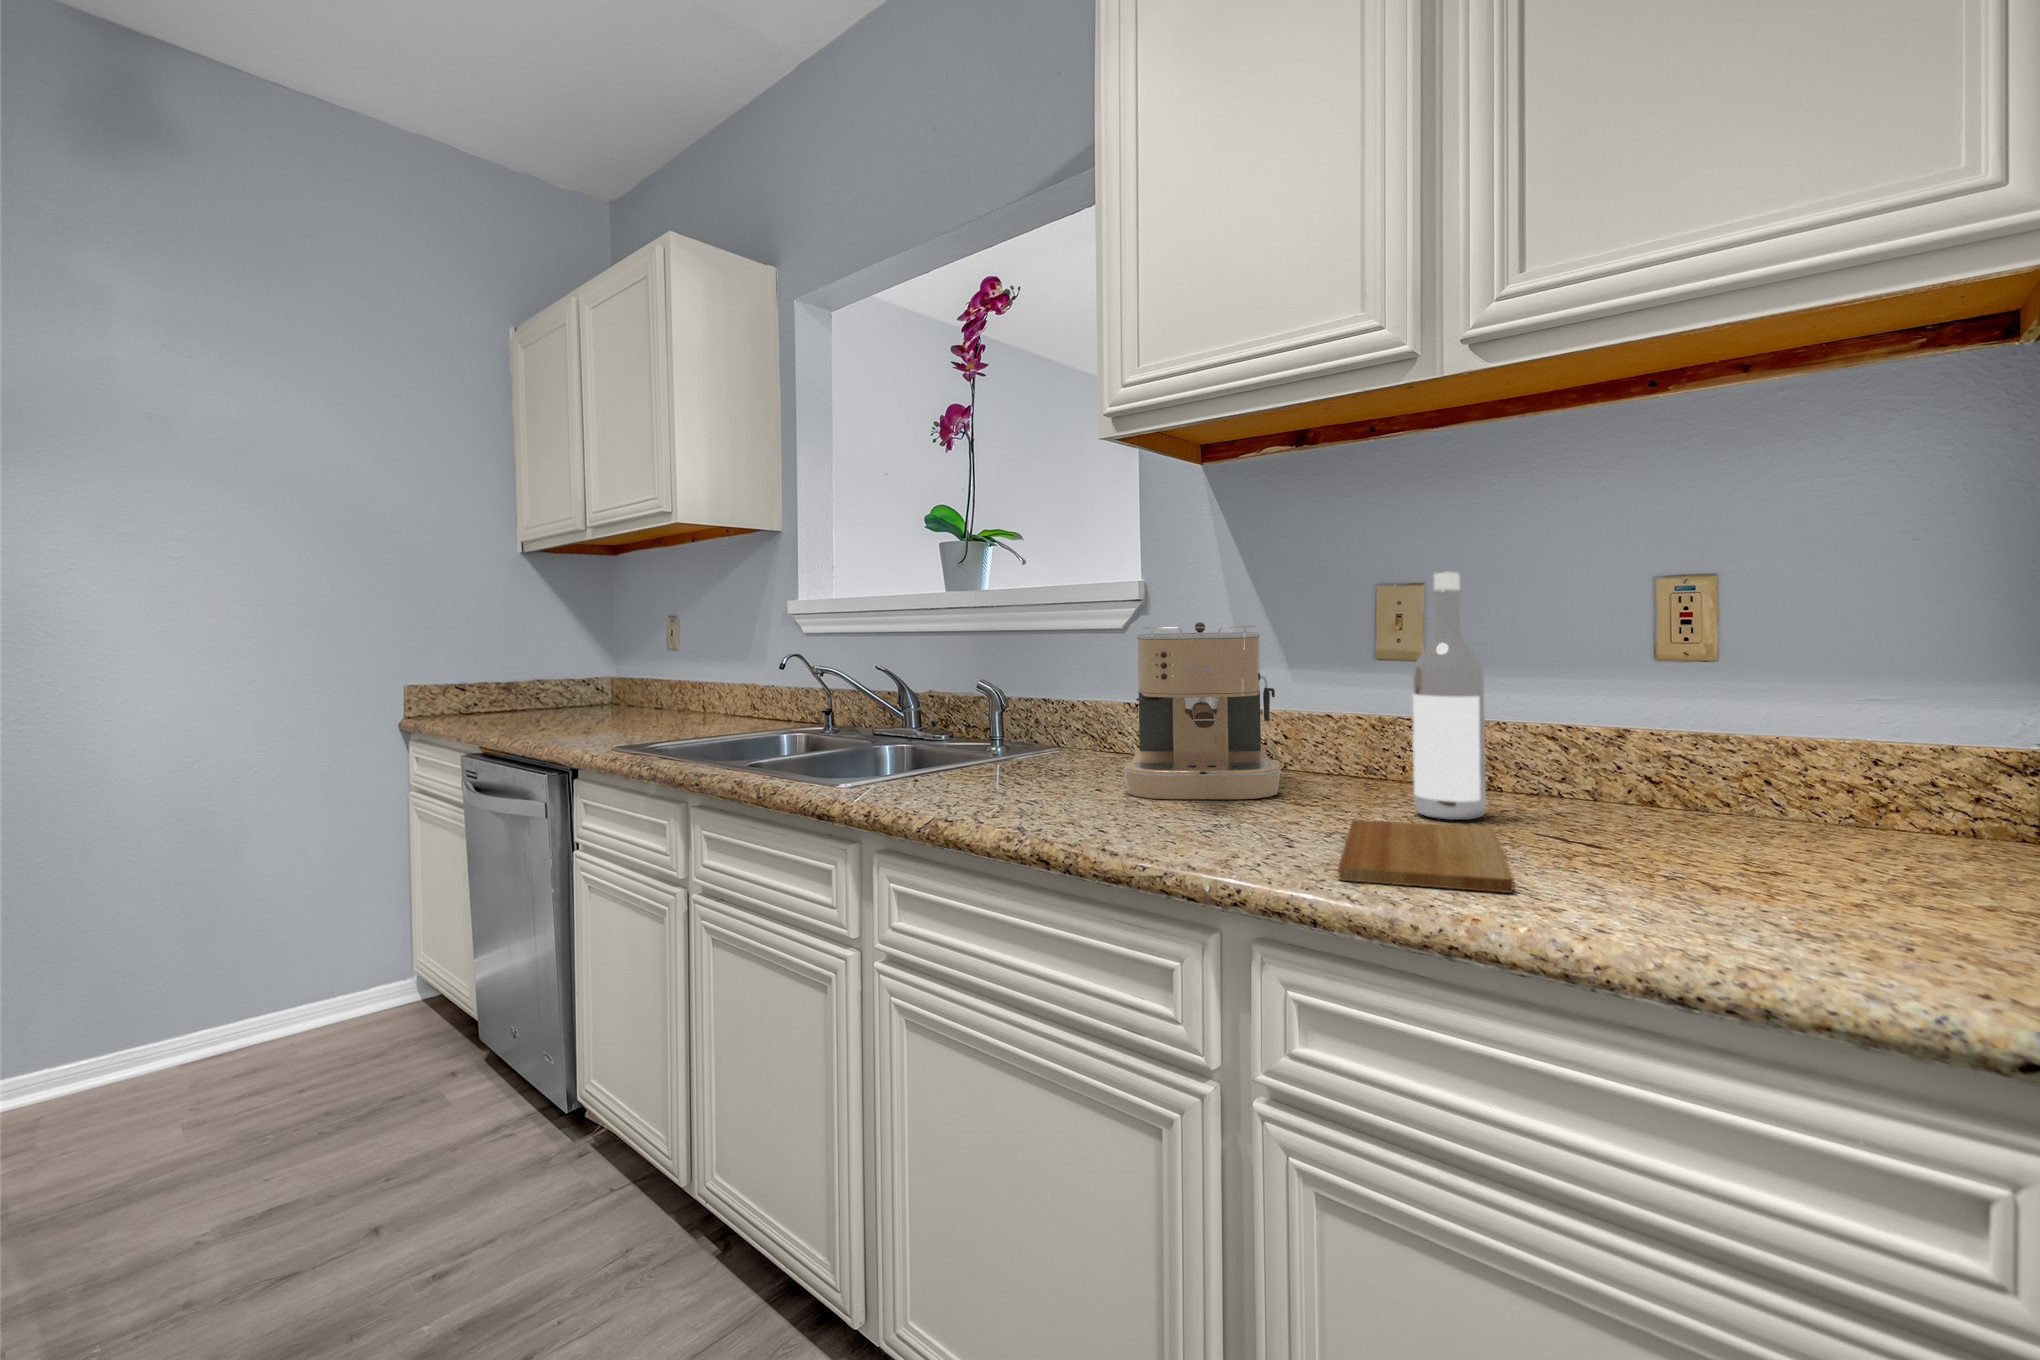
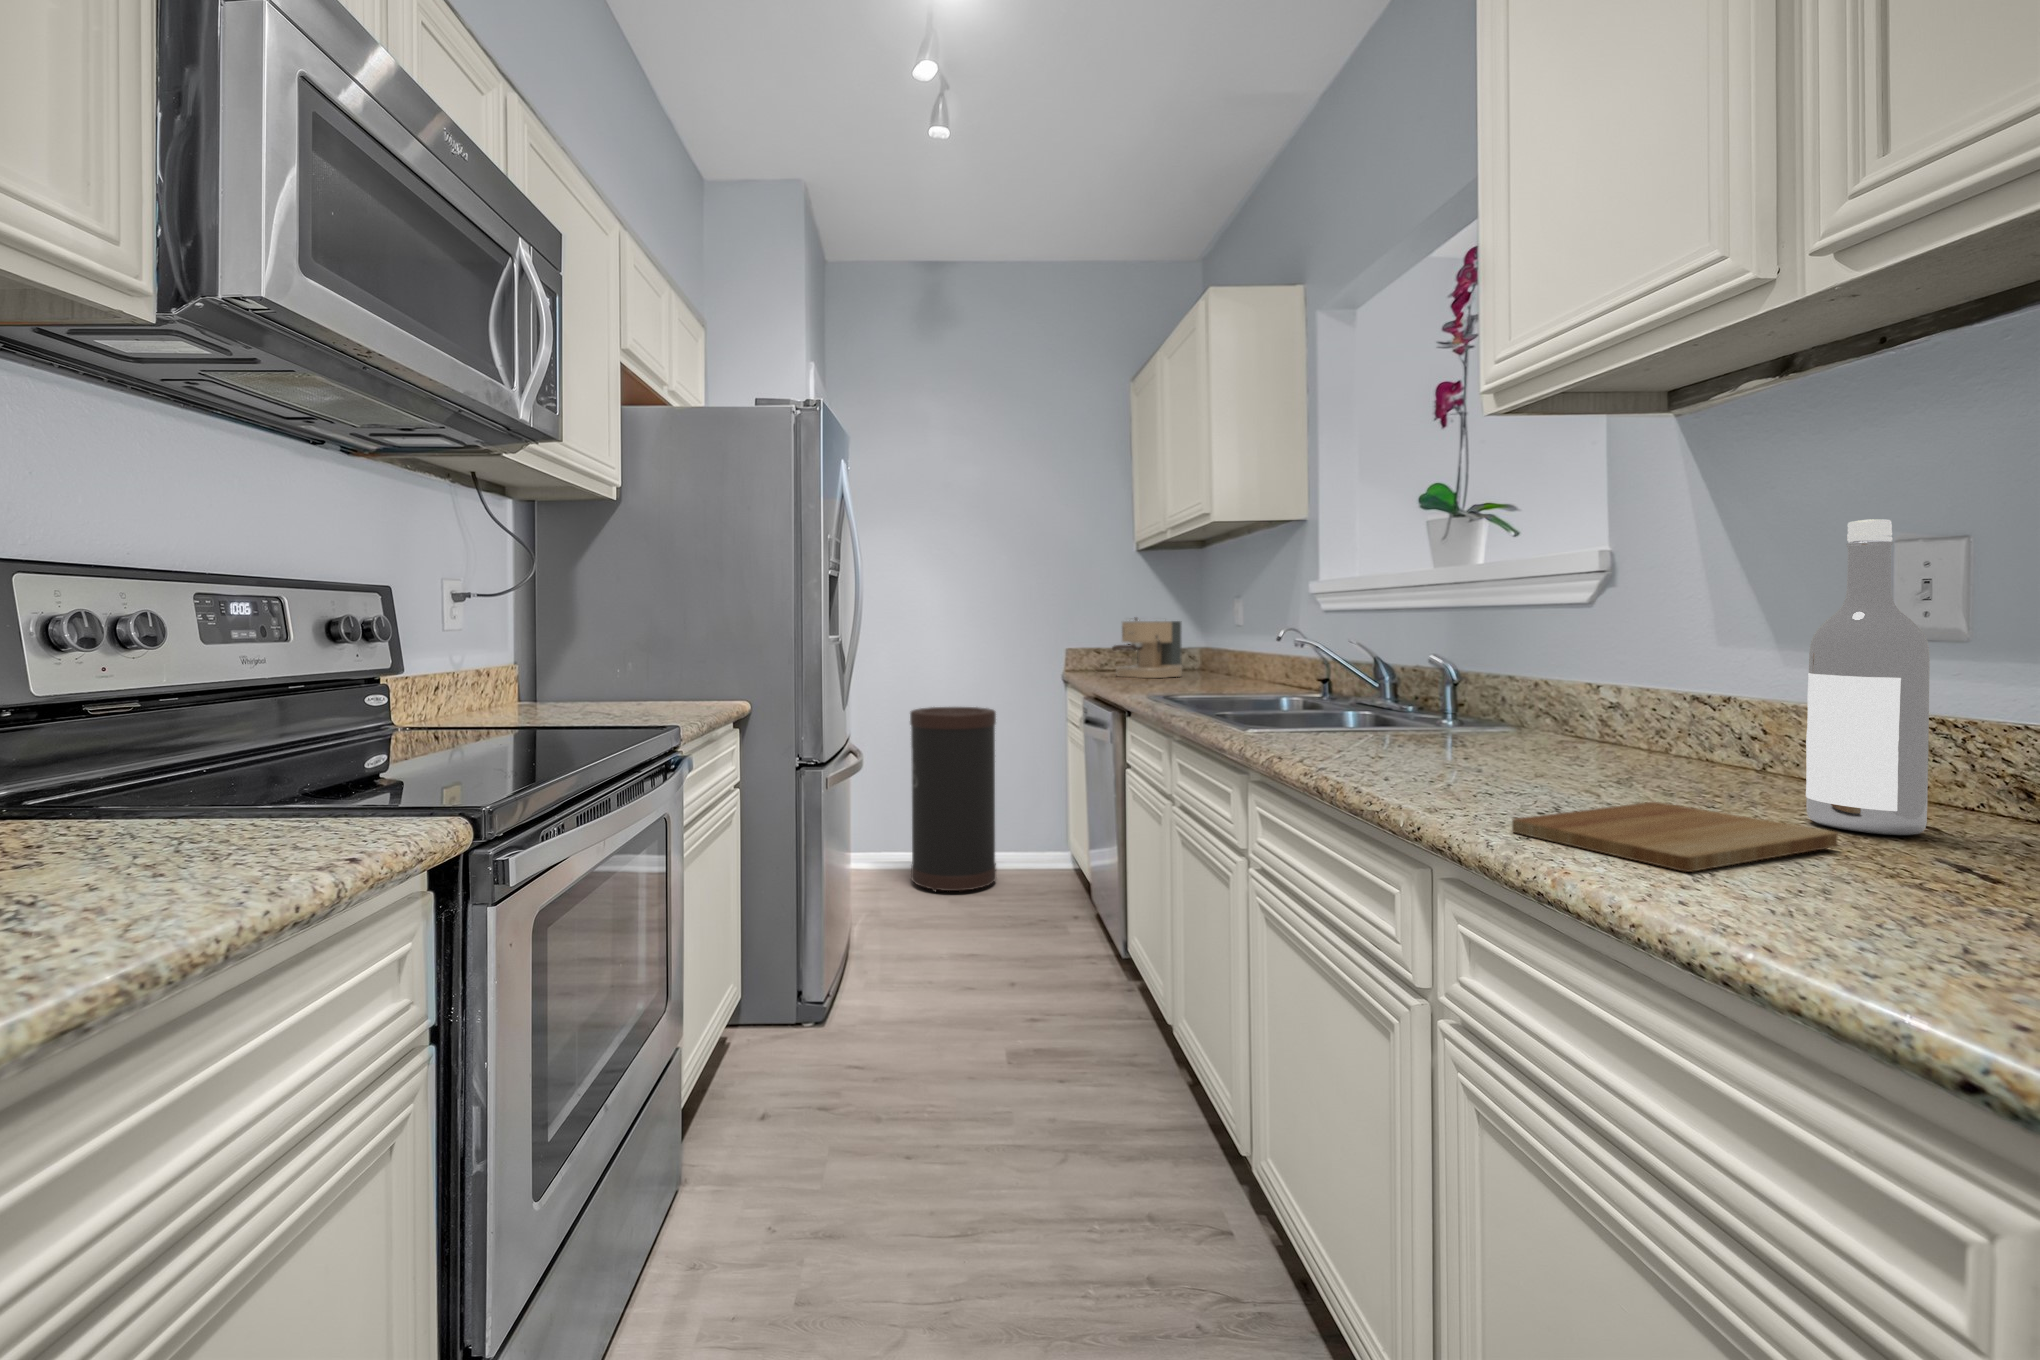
coffee maker: present [1124,622,1281,799] -> present [1112,618,1182,678]
trash can: none [84,789,292,1120] -> present [910,707,996,892]

